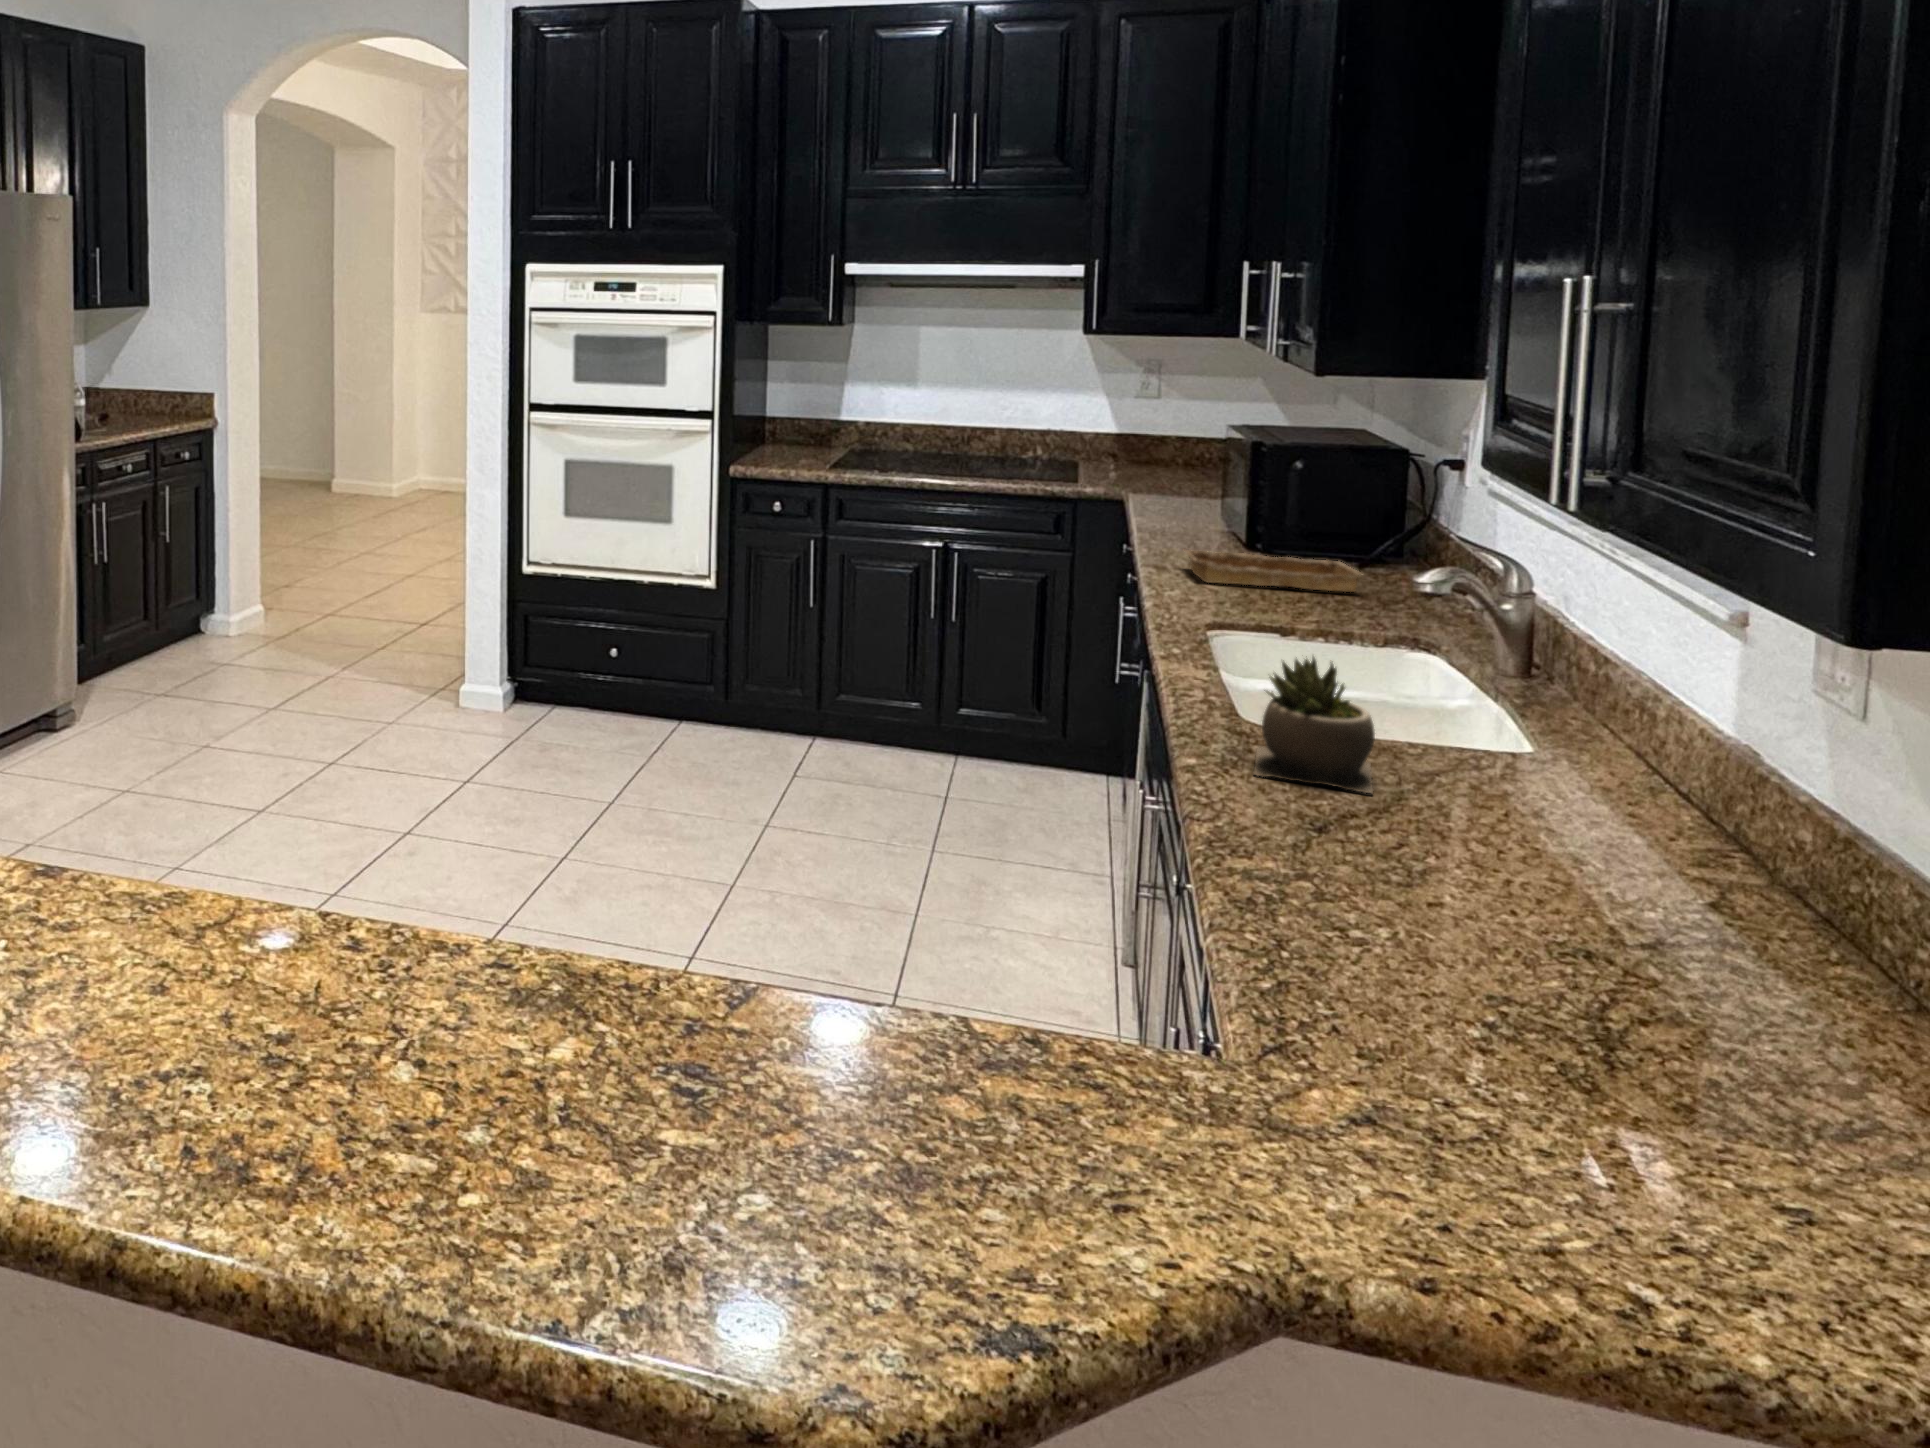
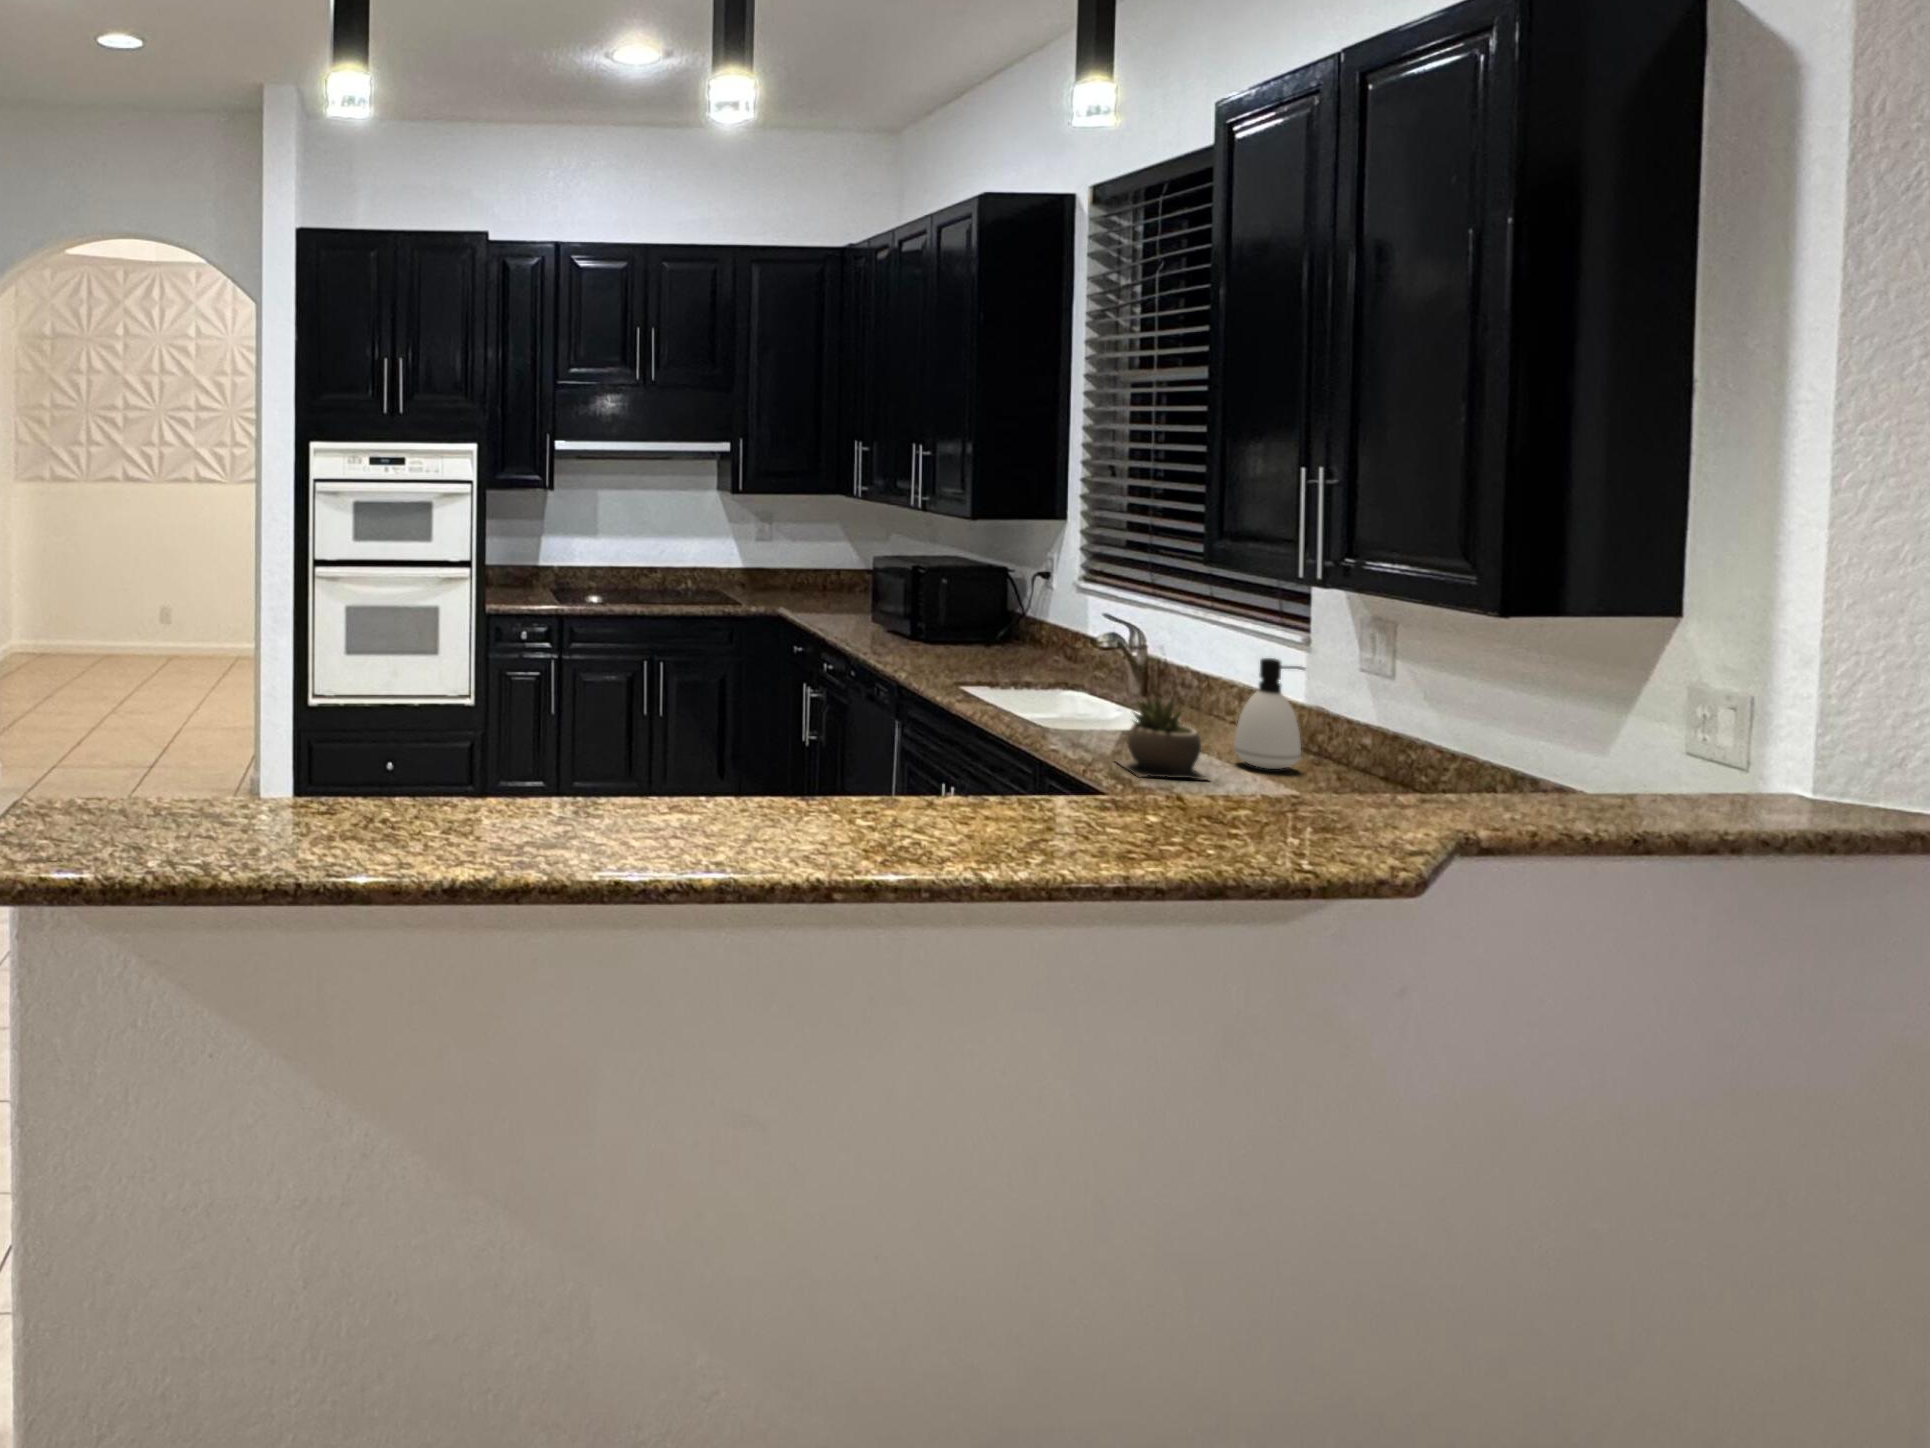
tray: present [1186,550,1360,592] -> none [892,644,1017,666]
soap dispenser: none [1469,615,1585,789] -> present [1234,658,1305,769]

